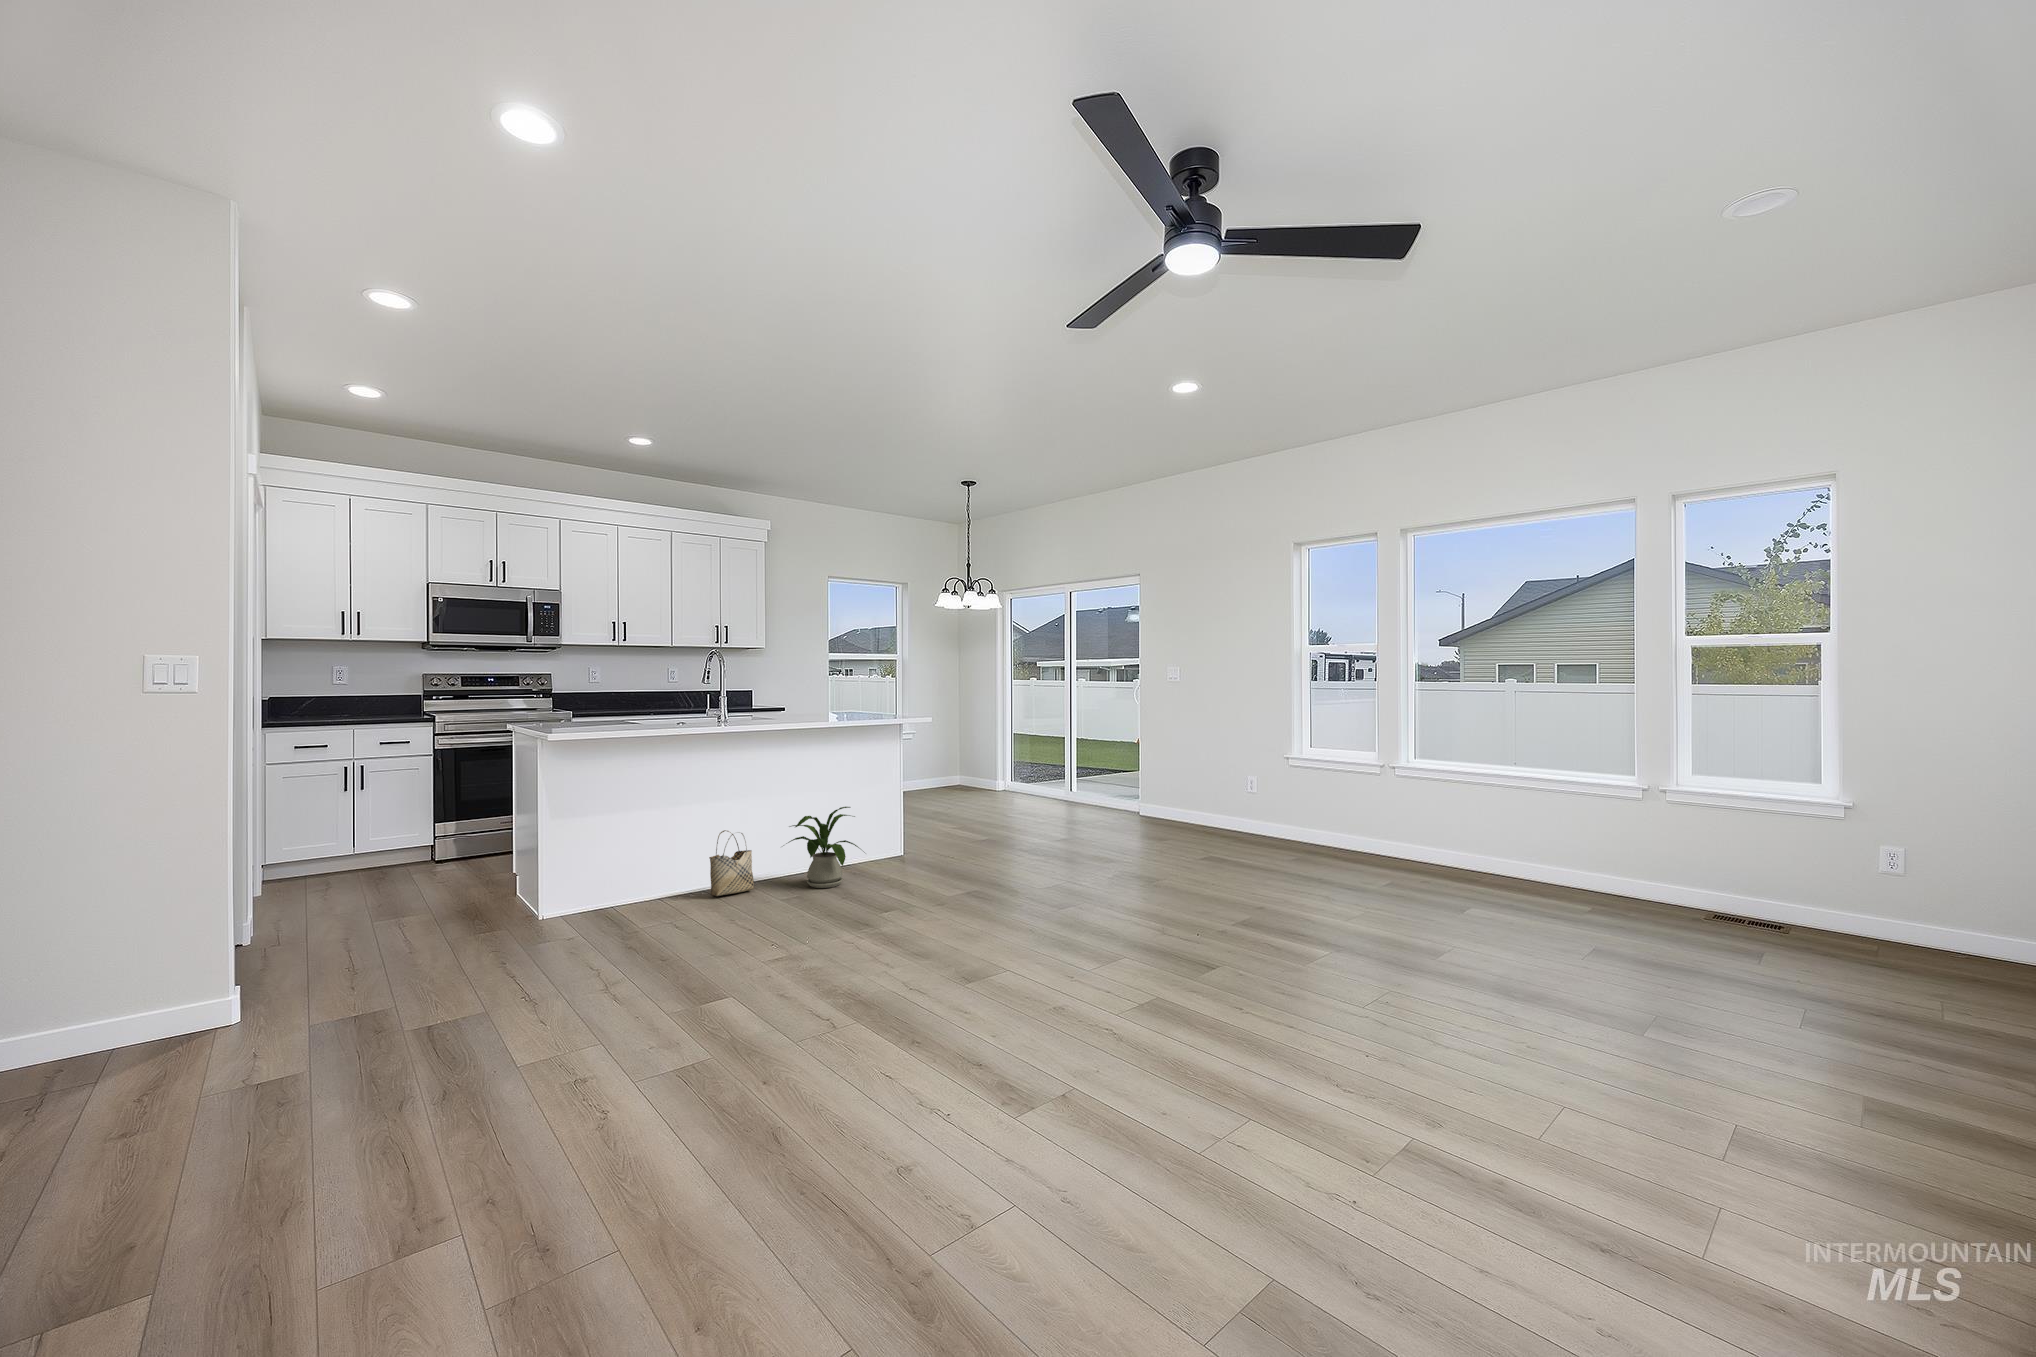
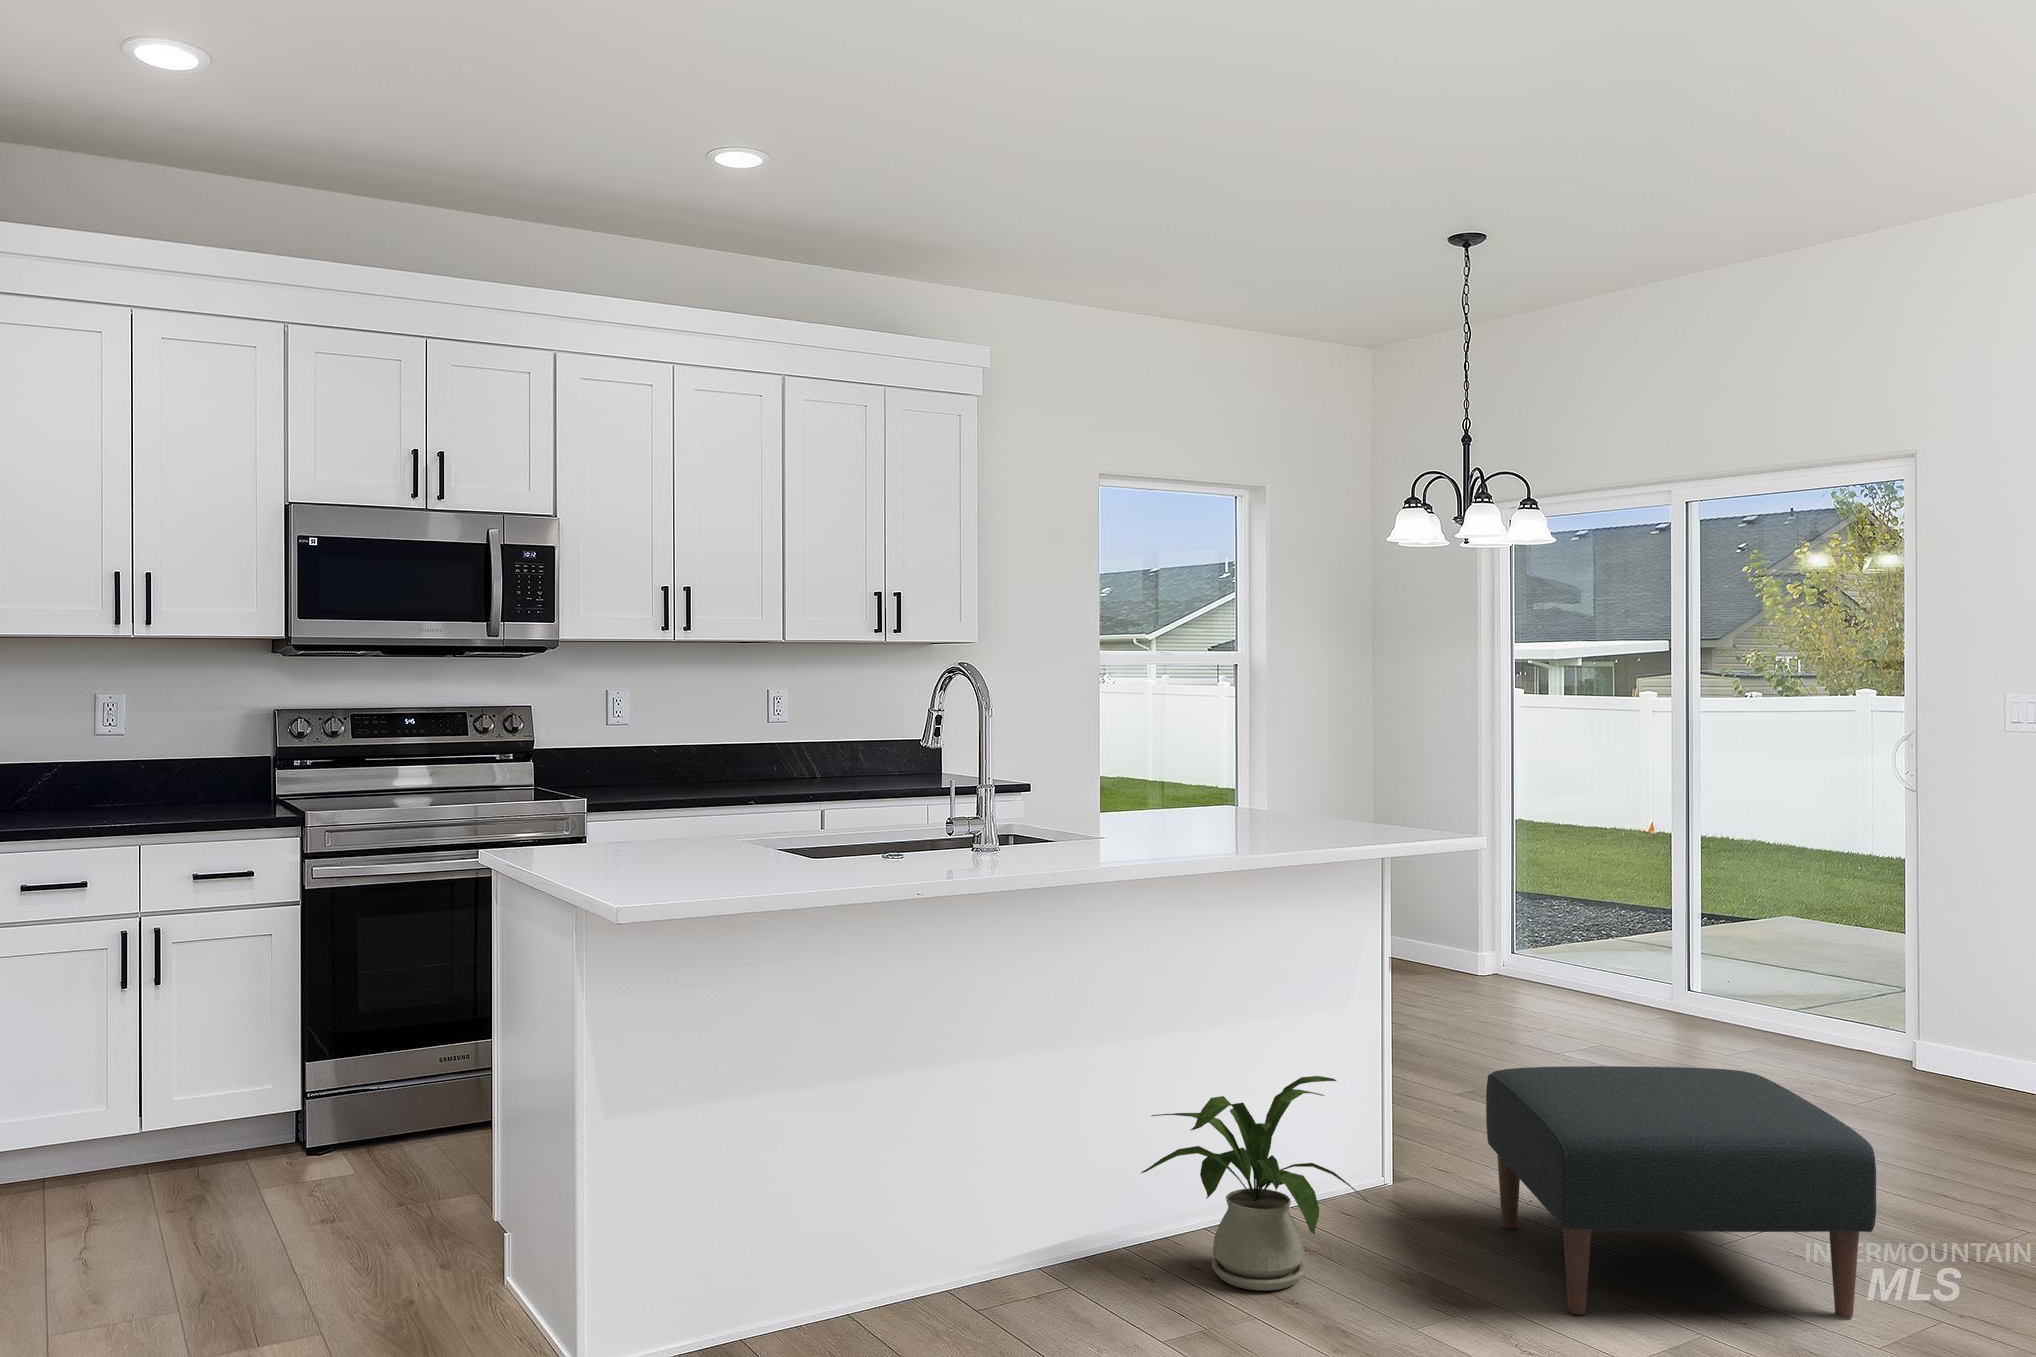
ottoman: none [927,806,1041,889] -> present [1486,1066,1876,1318]
woven basket: present [709,830,754,896] -> none [983,1130,1086,1309]

